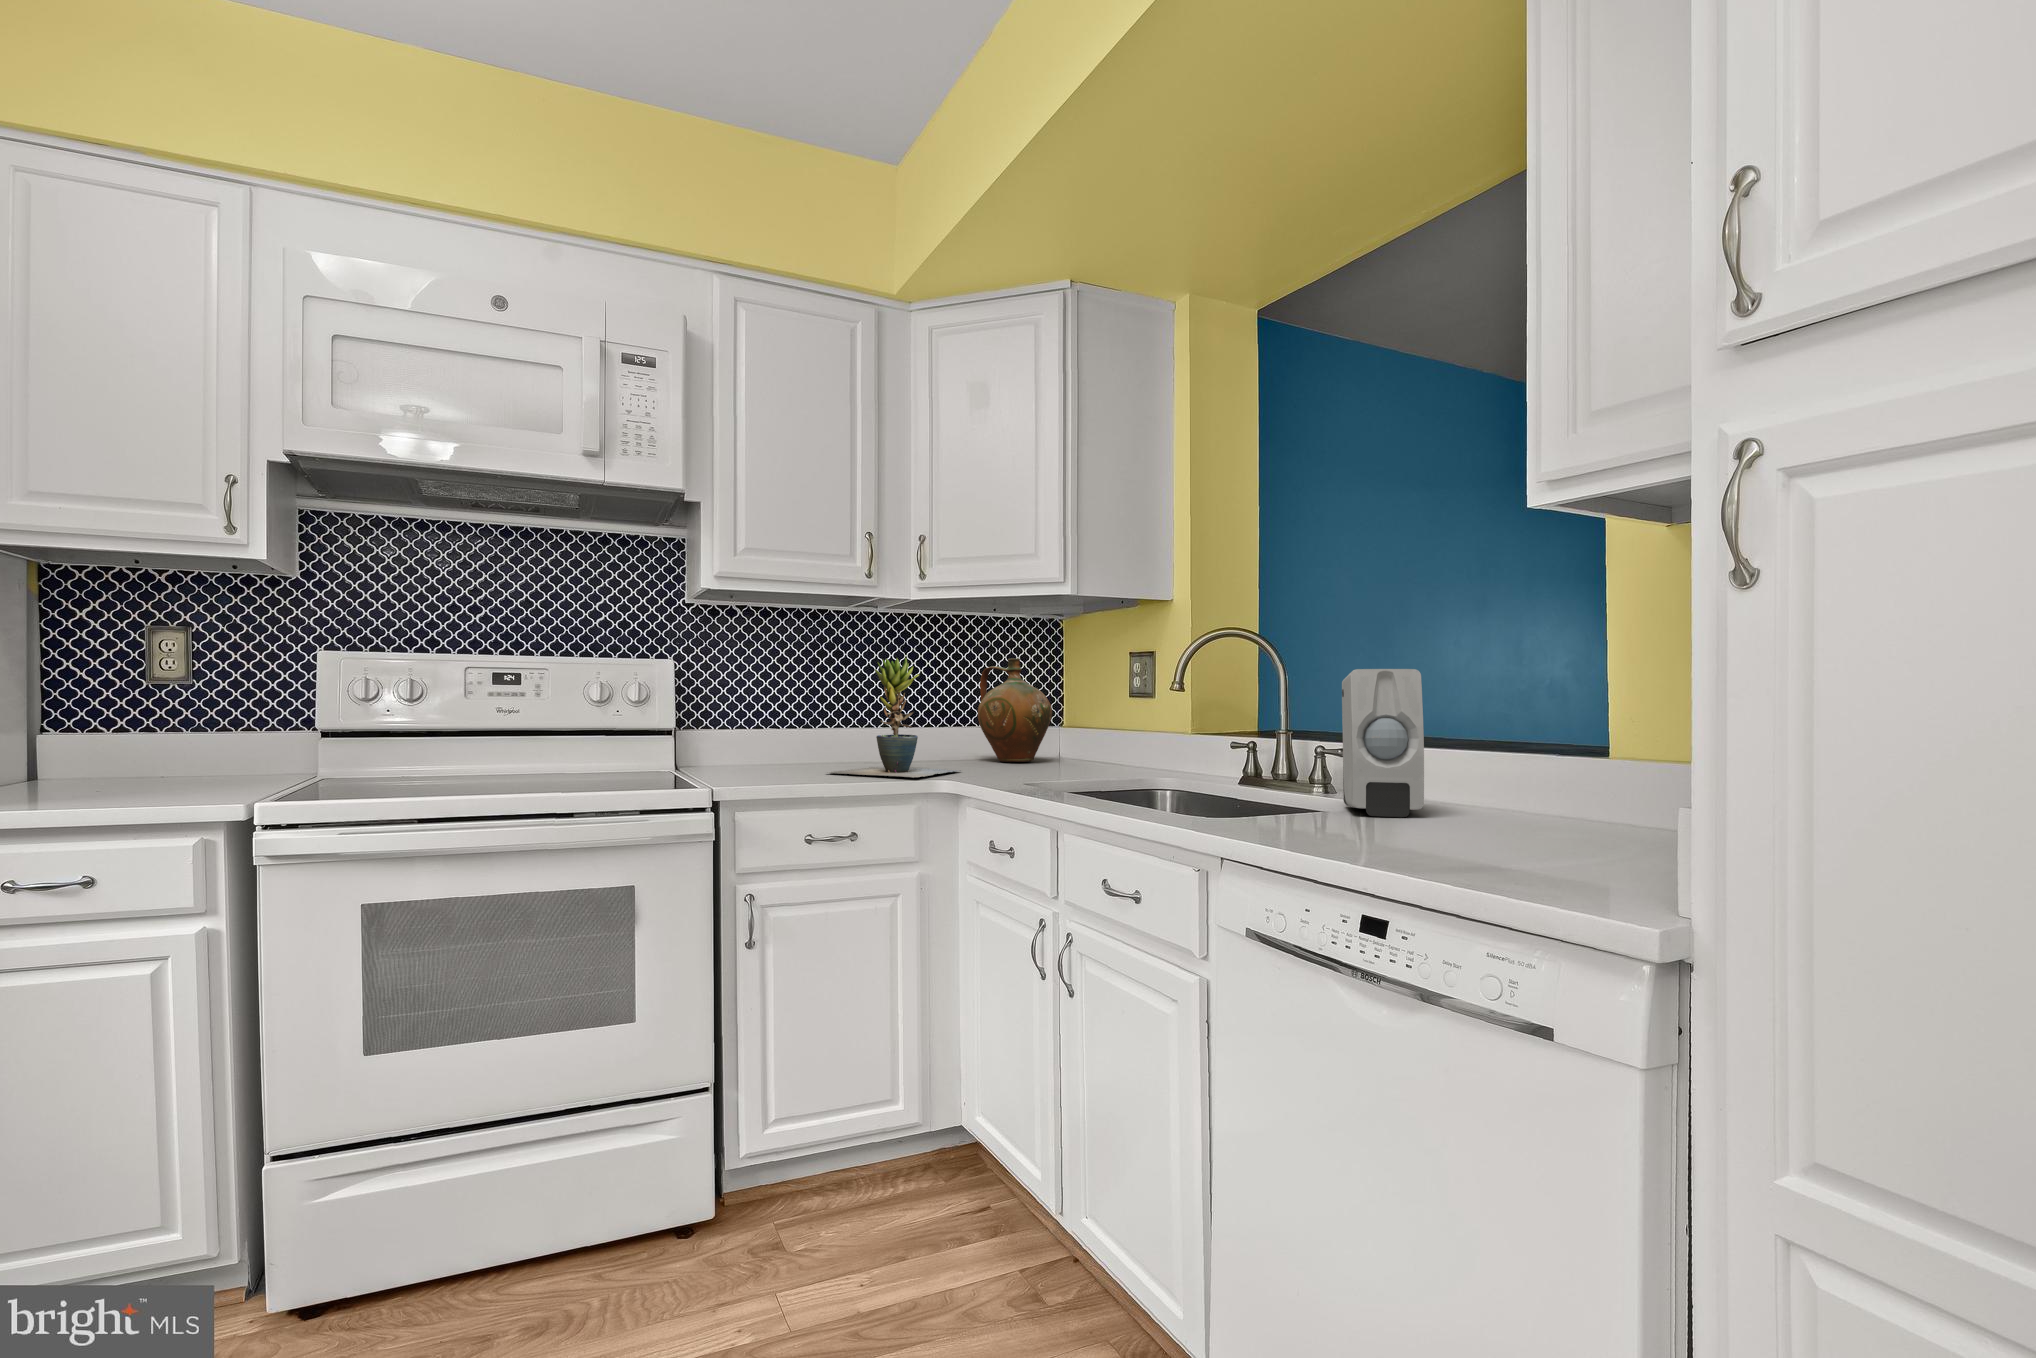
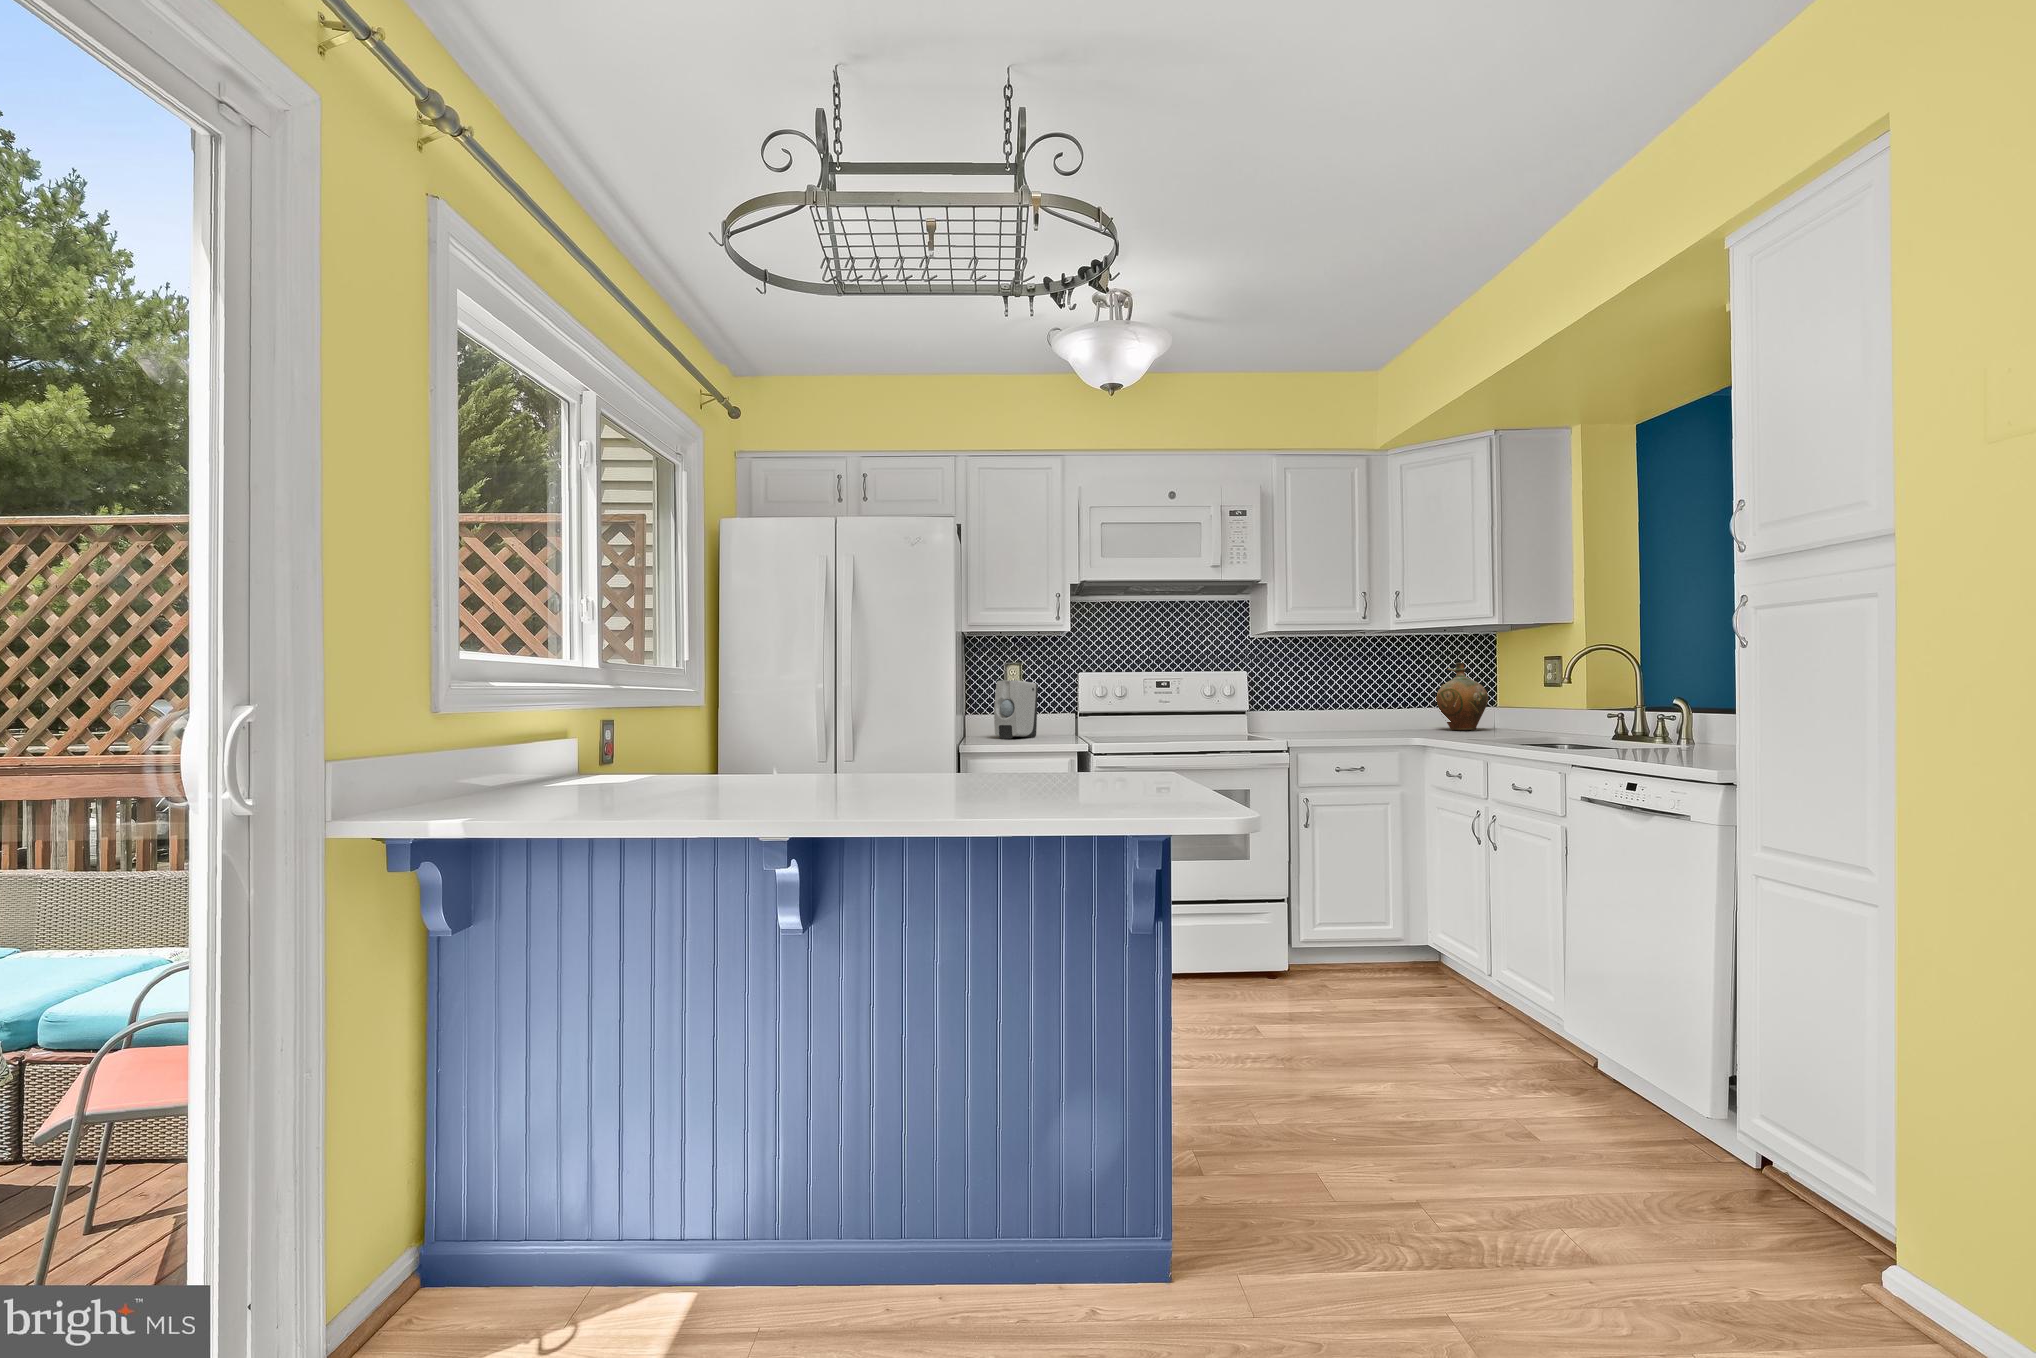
potted plant: present [829,658,958,777] -> none [1343,666,1428,737]
soap dispenser: present [1342,669,1424,817] -> present [994,680,1038,739]

